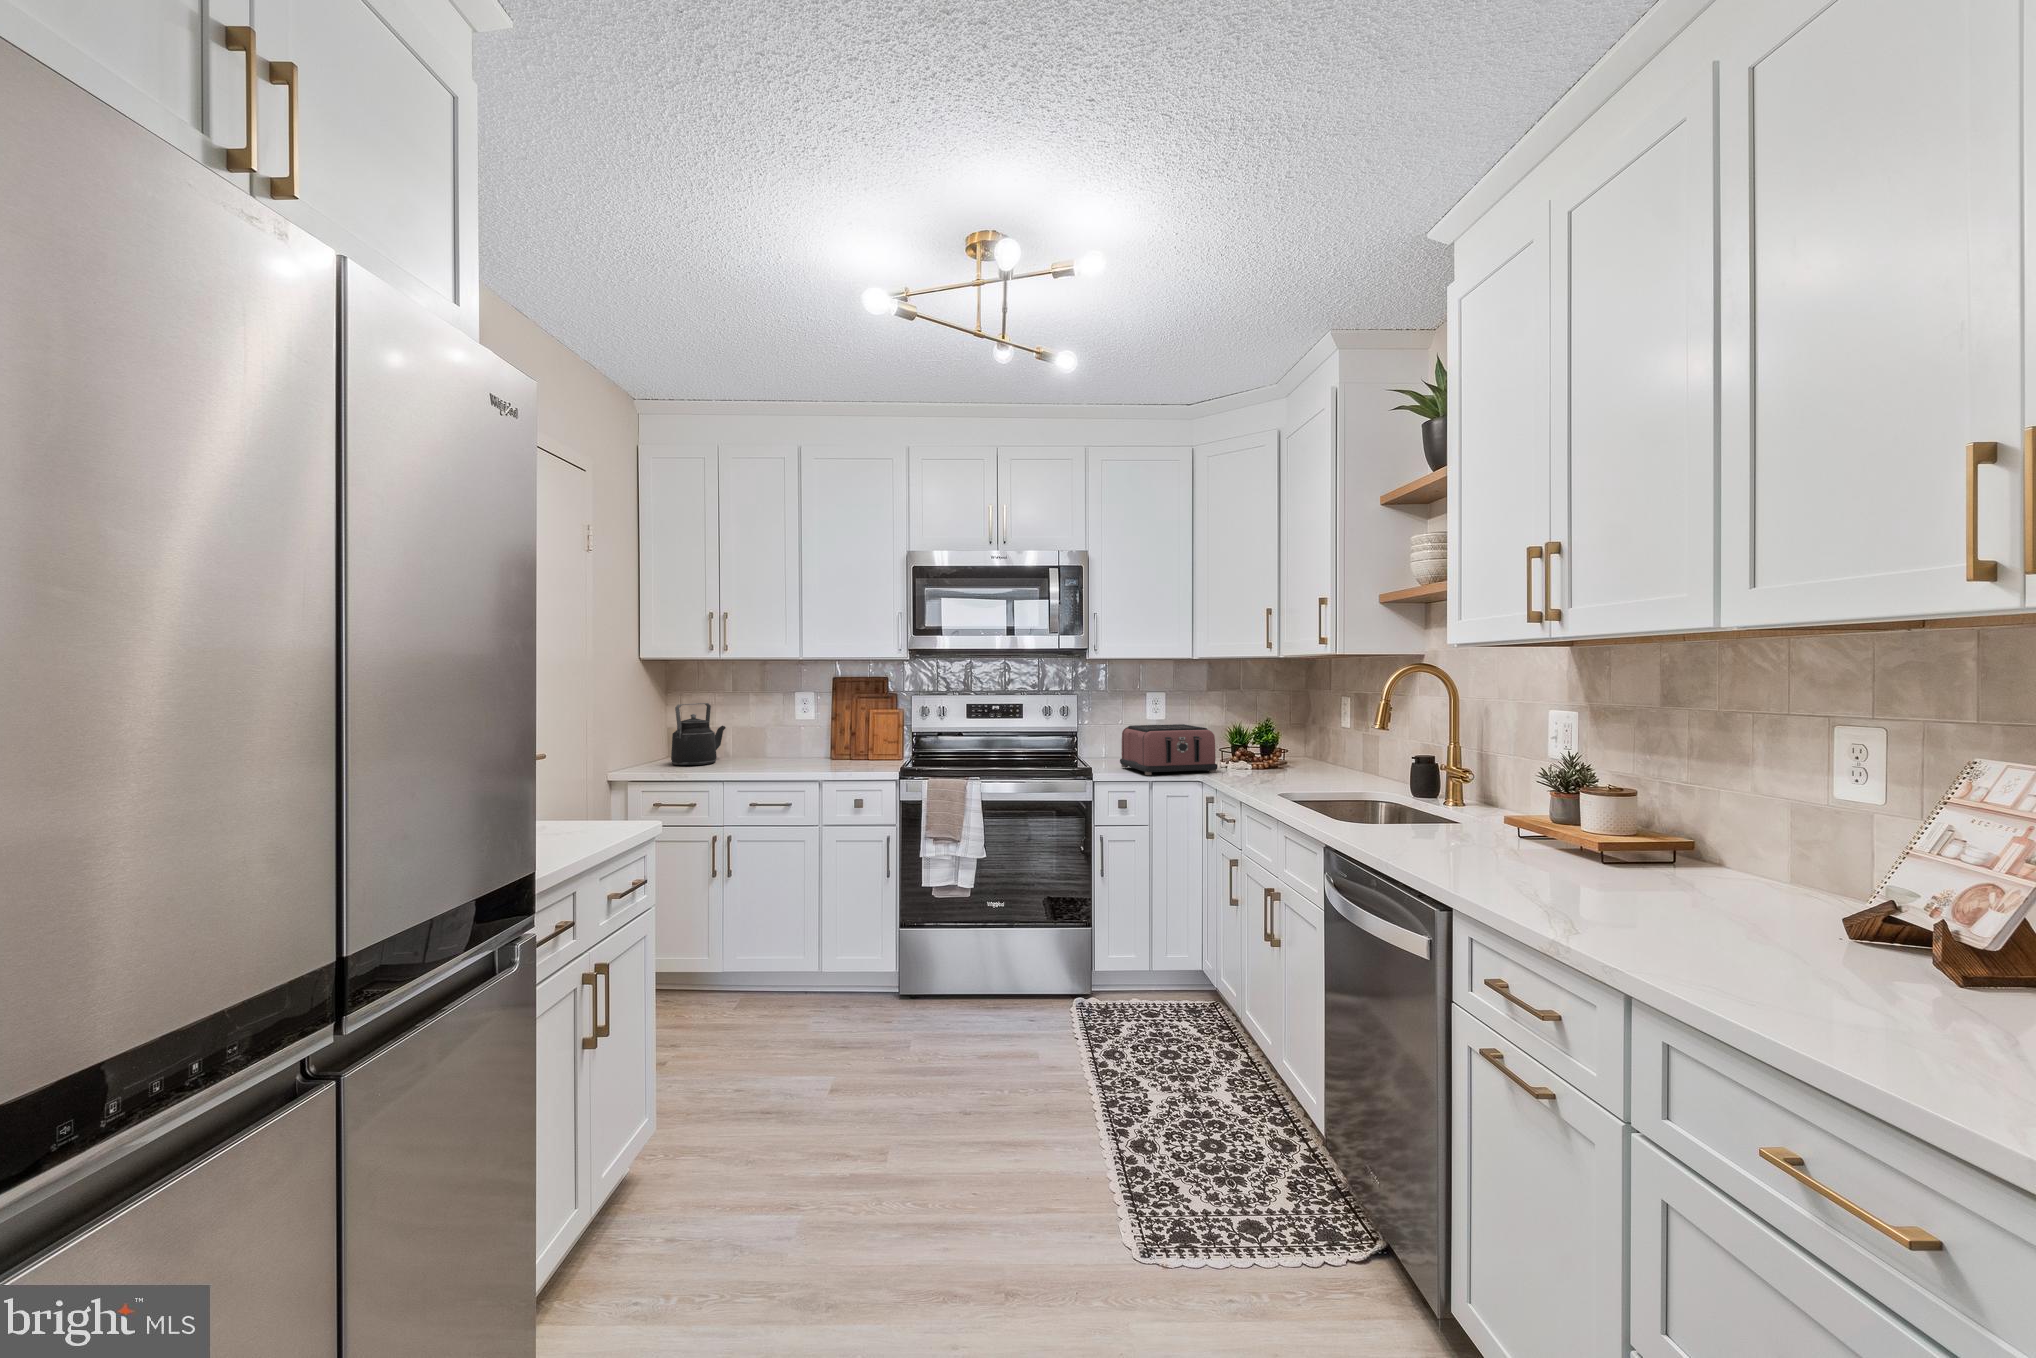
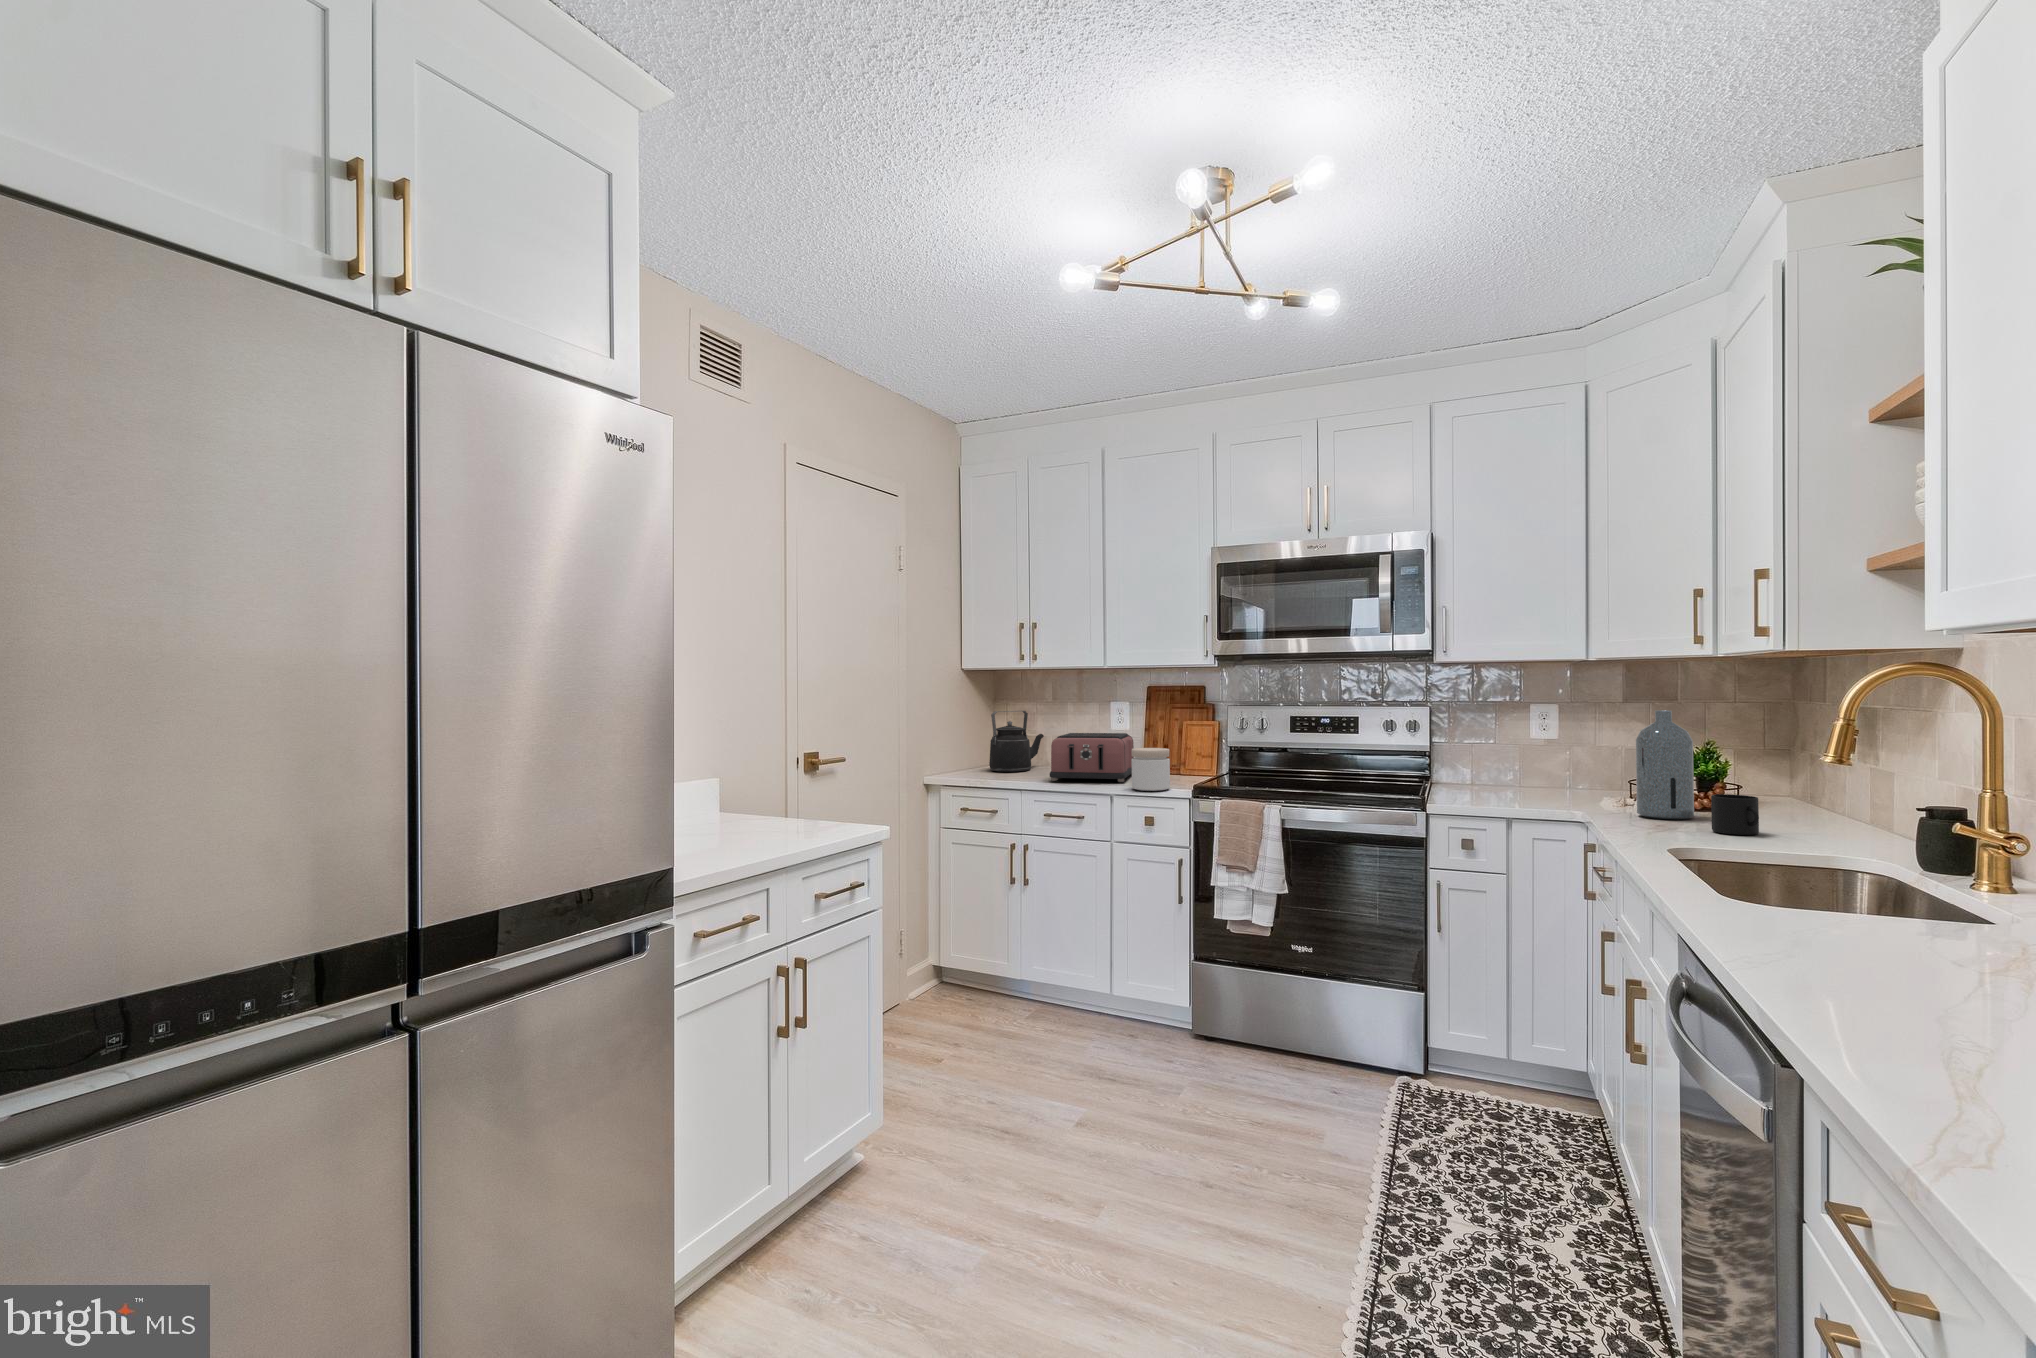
bottle: none [1238,697,1274,776] -> present [1636,711,1694,820]
toaster: present [1120,724,1218,775] -> present [1050,733,1134,782]
jar: none [838,736,874,776] -> present [1132,748,1170,791]
mug: none [1293,756,1323,784] -> present [1711,794,1759,835]

